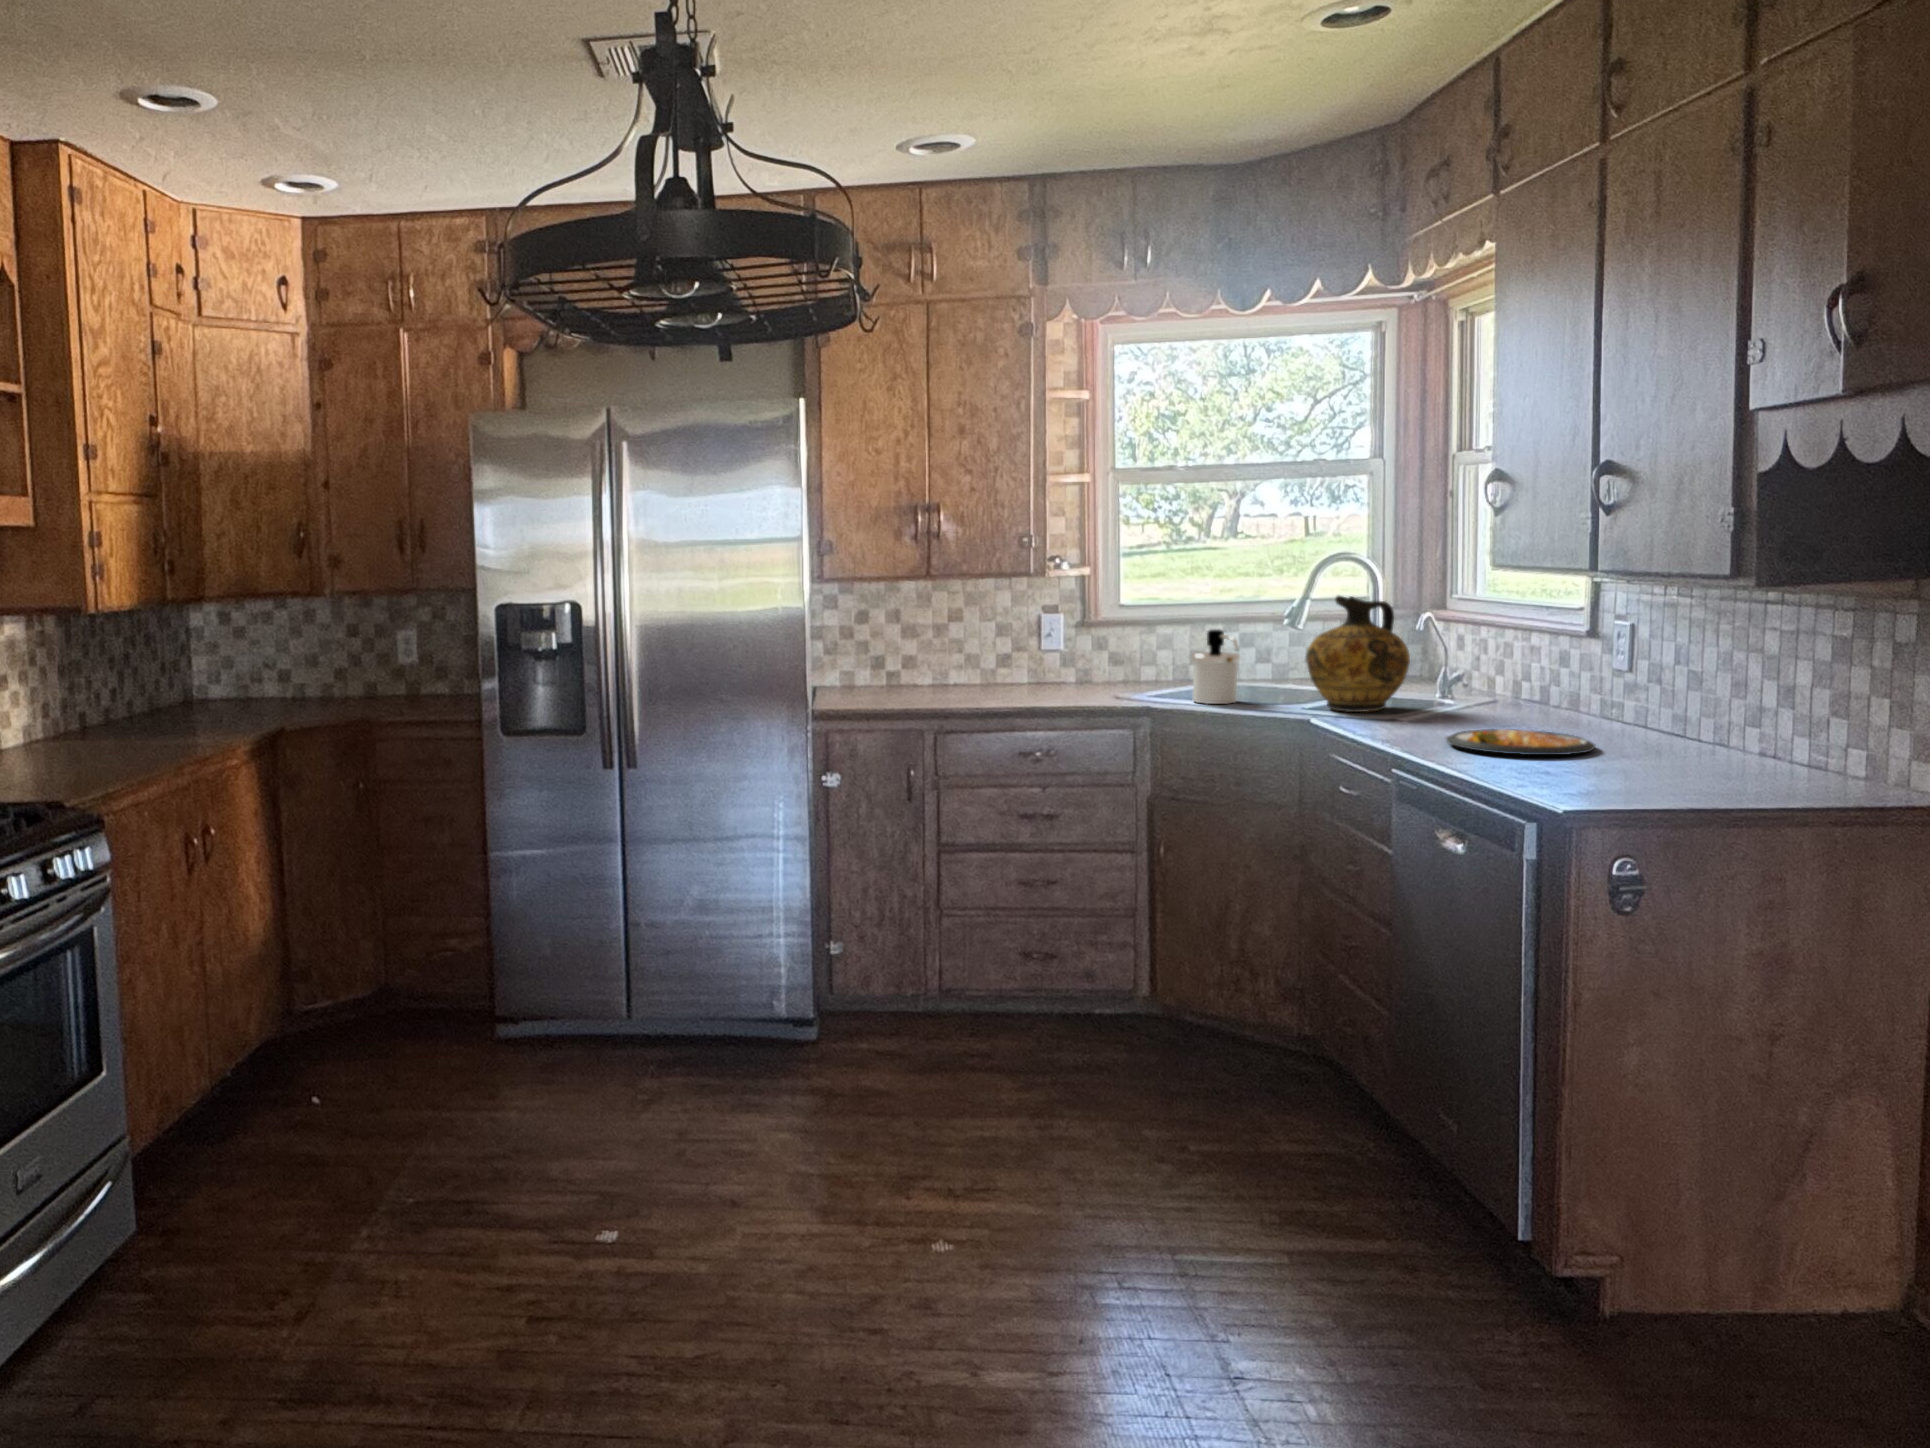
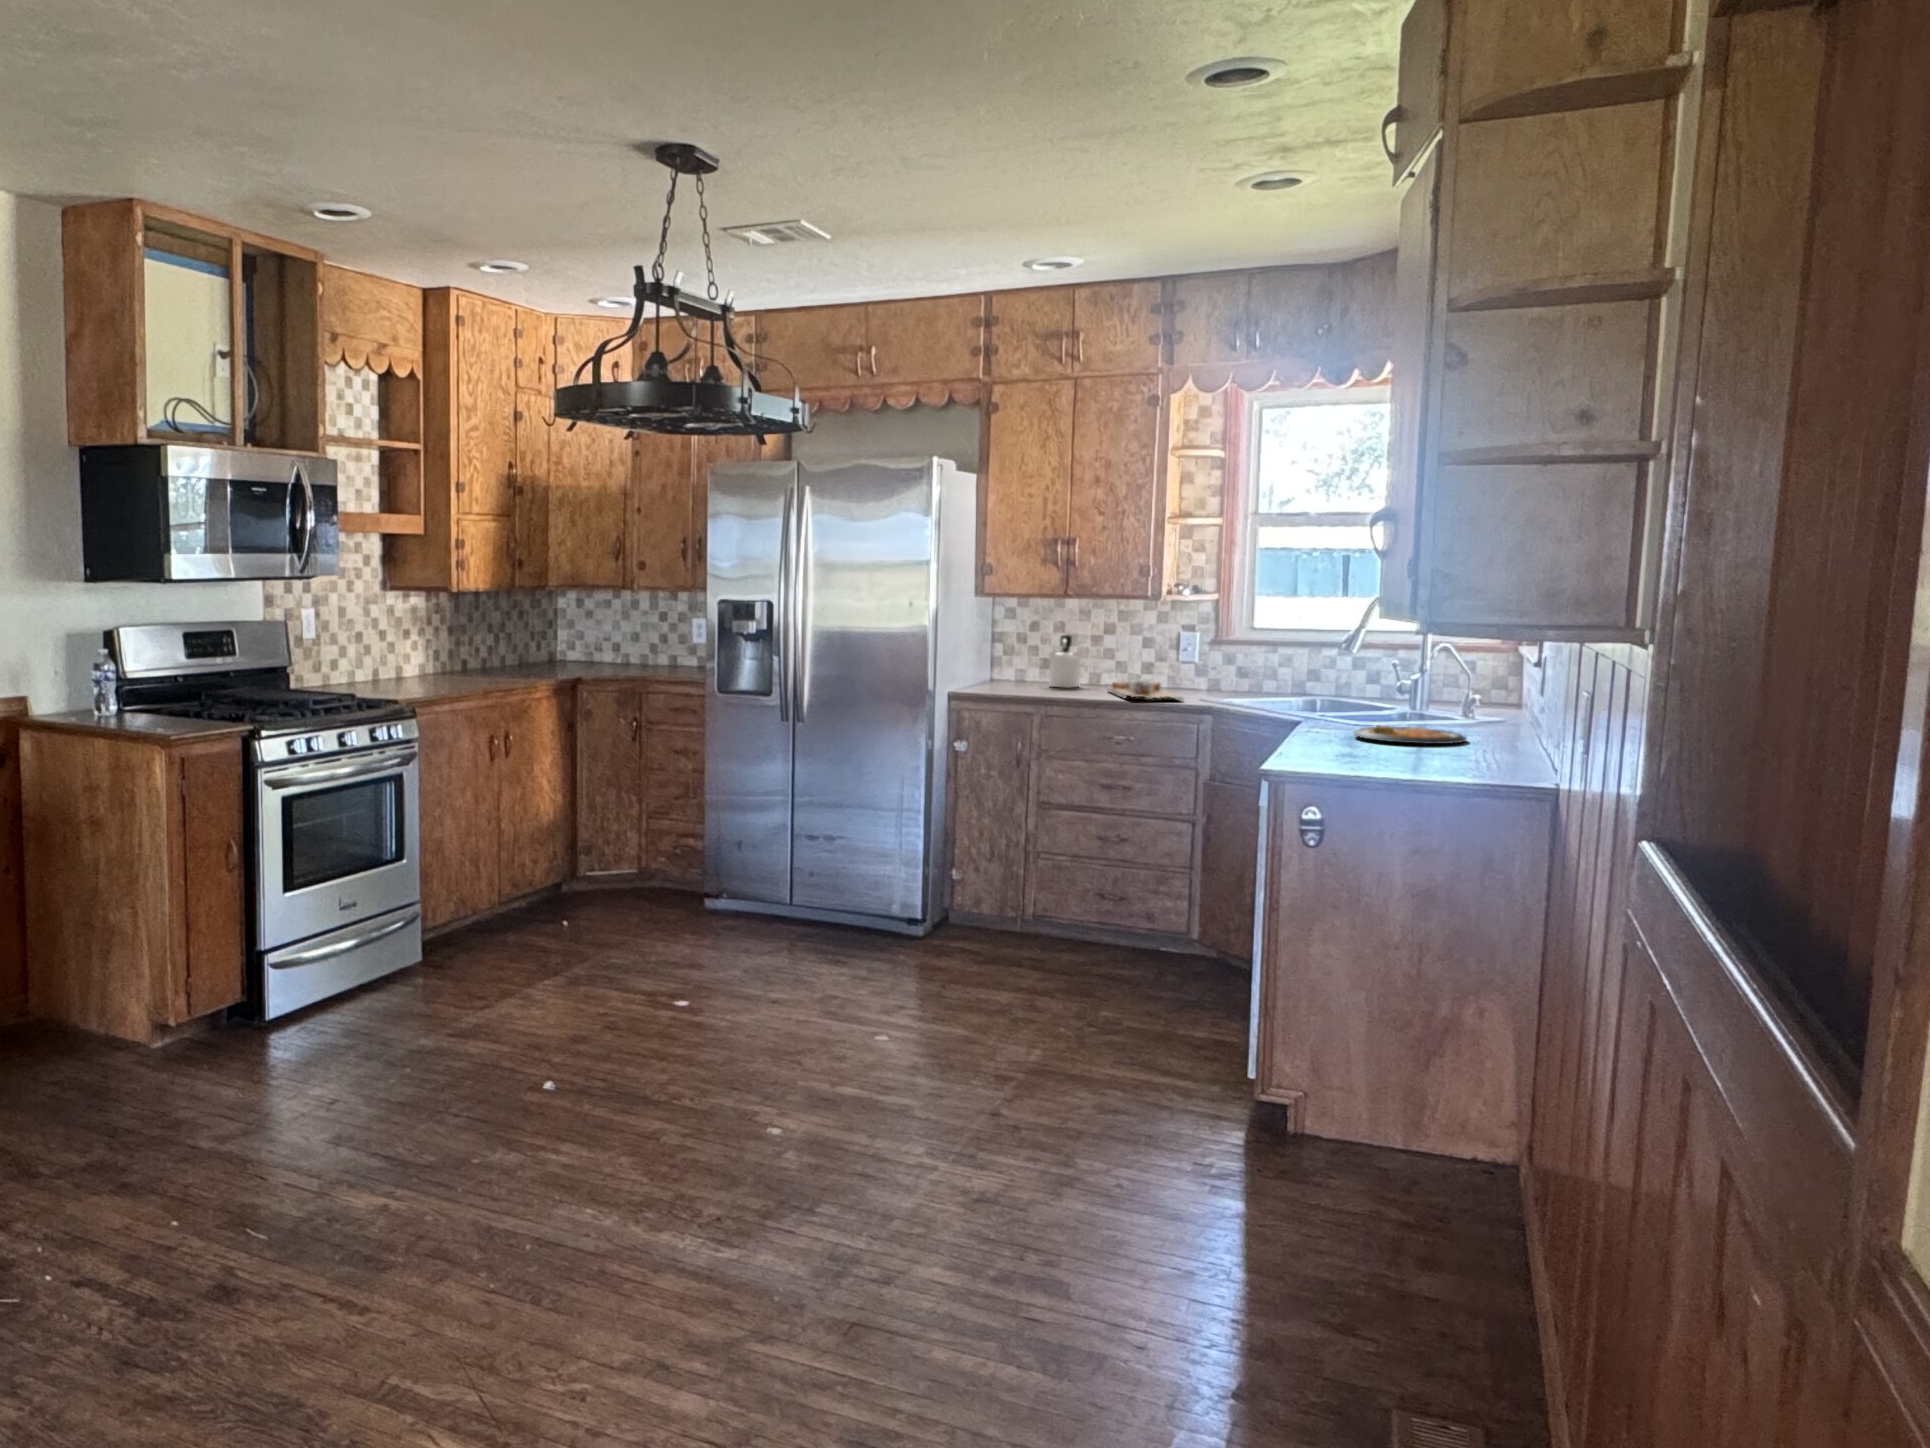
ceramic jug: present [1306,595,1410,712] -> none [1329,620,1415,717]
soap dispenser: present [1192,629,1239,704] -> present [1049,635,1082,688]
cutting board: none [980,678,1107,705] -> present [1107,679,1183,701]

